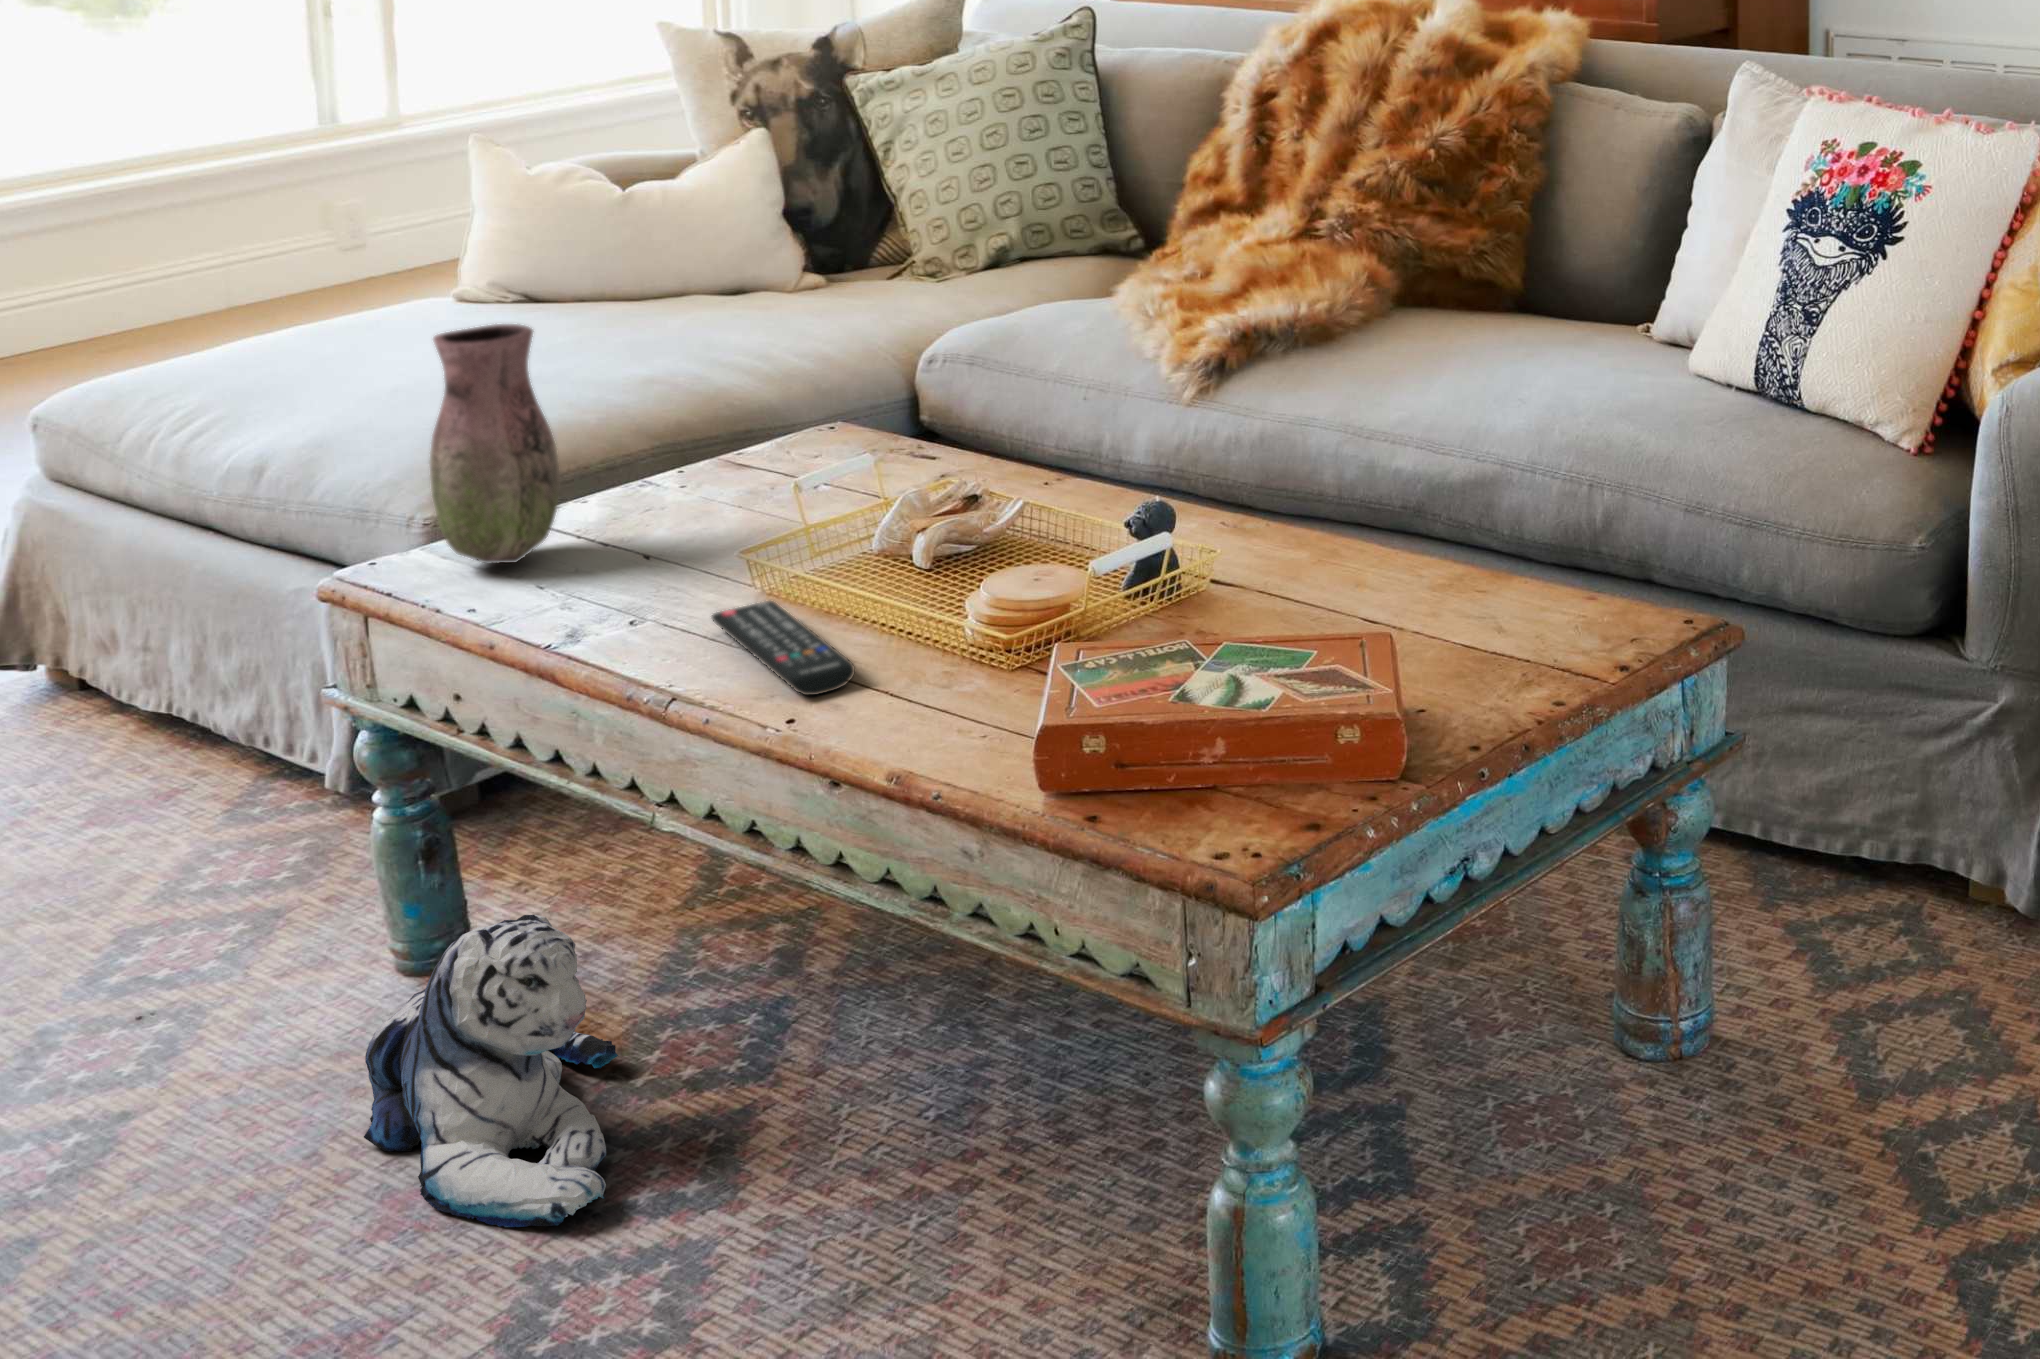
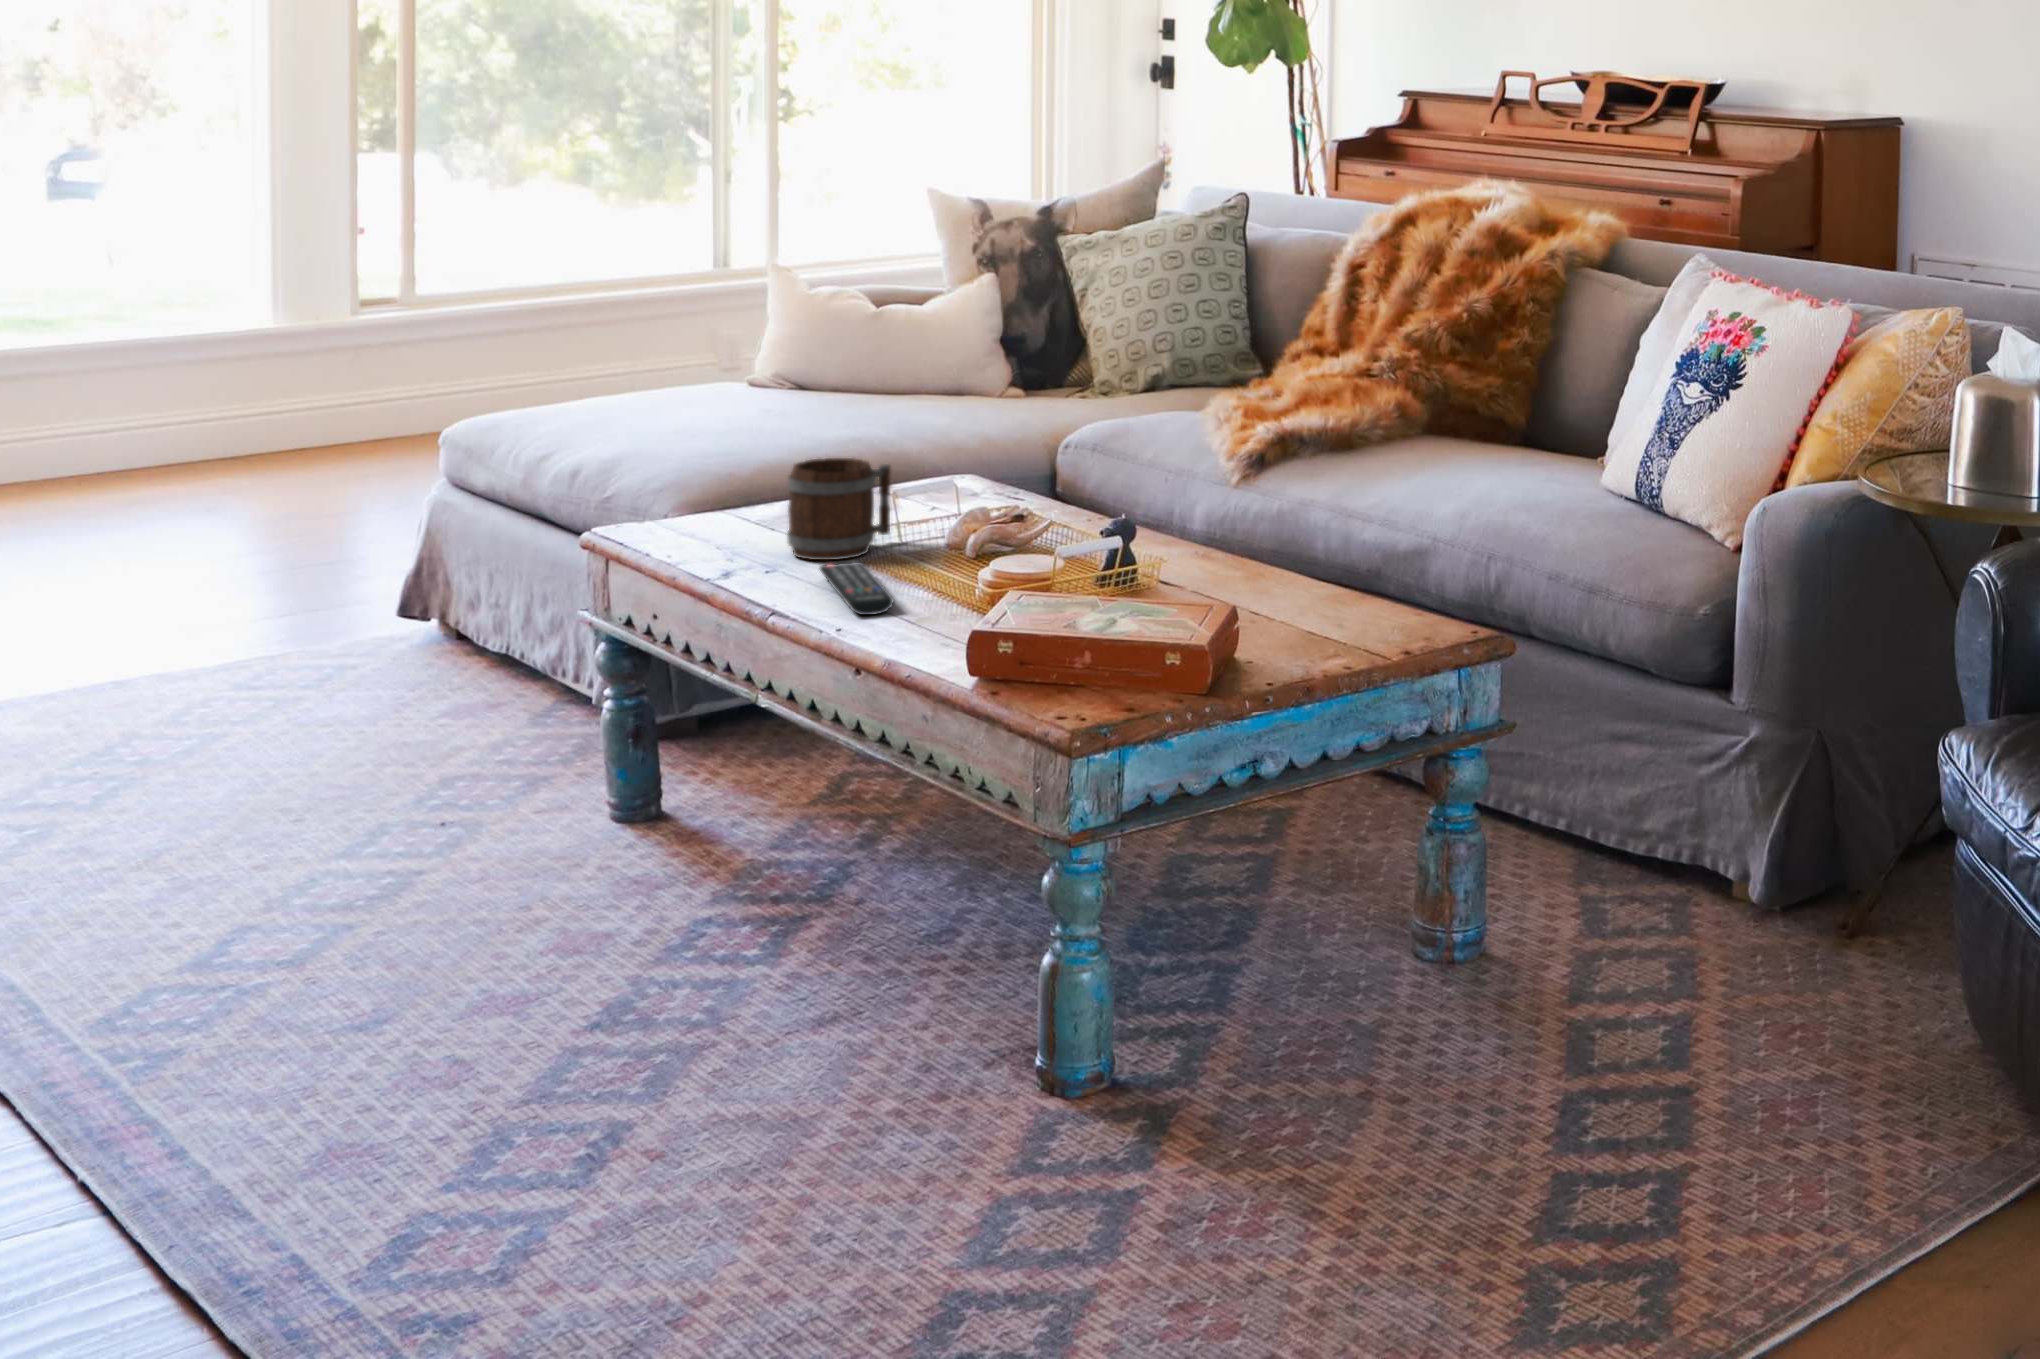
vase: present [430,324,560,563] -> none [665,366,750,533]
mug: none [635,443,786,597] -> present [787,458,891,560]
plush toy: present [364,915,618,1227] -> none [565,757,736,957]

